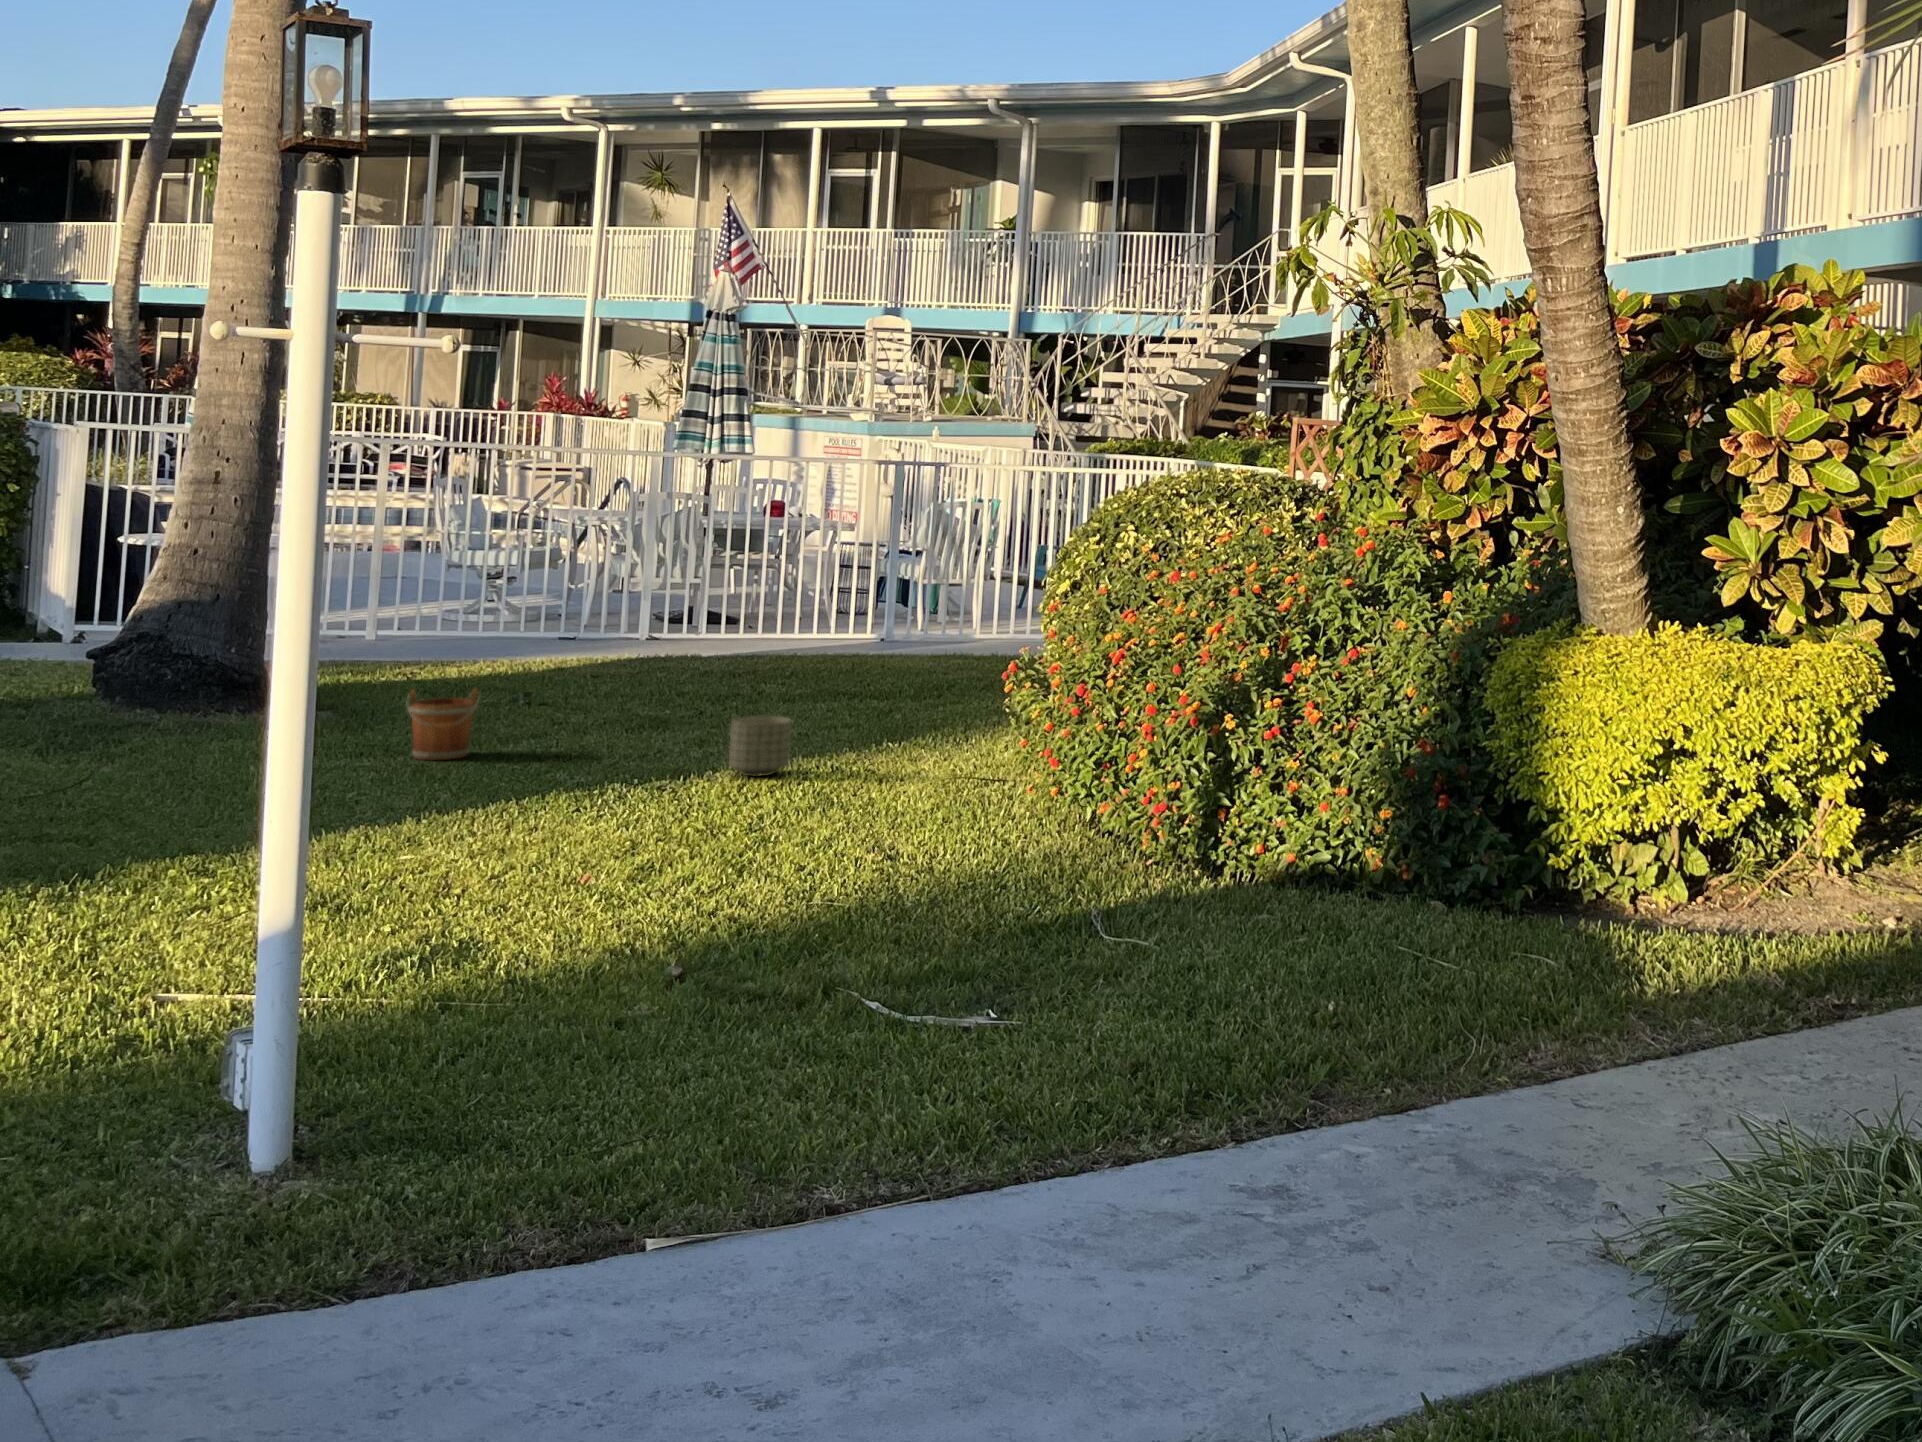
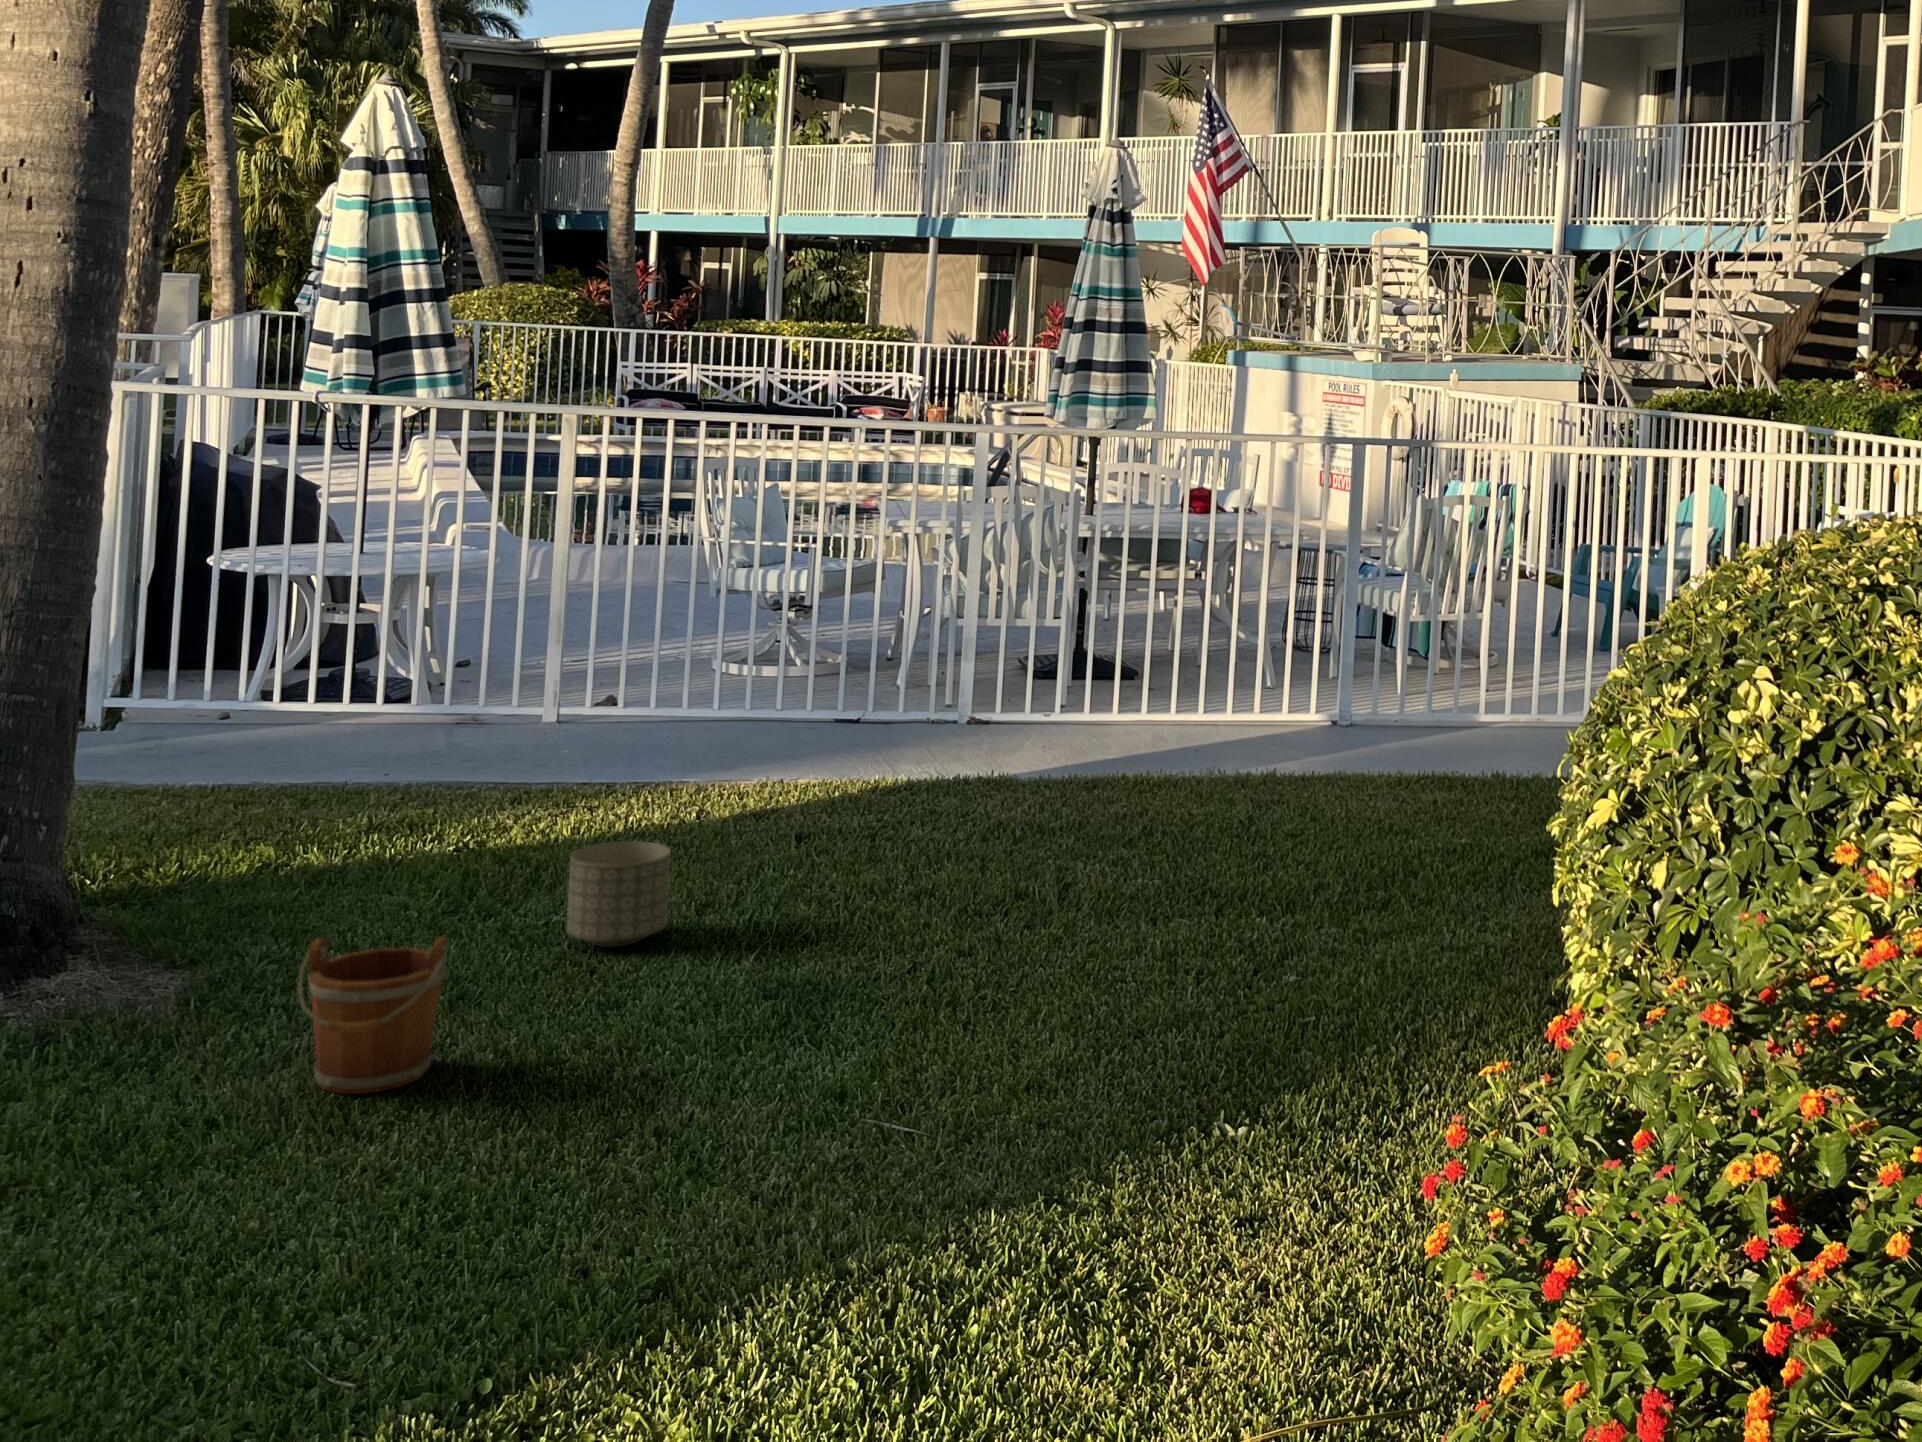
planter: present [729,716,791,776] -> present [567,841,671,947]

